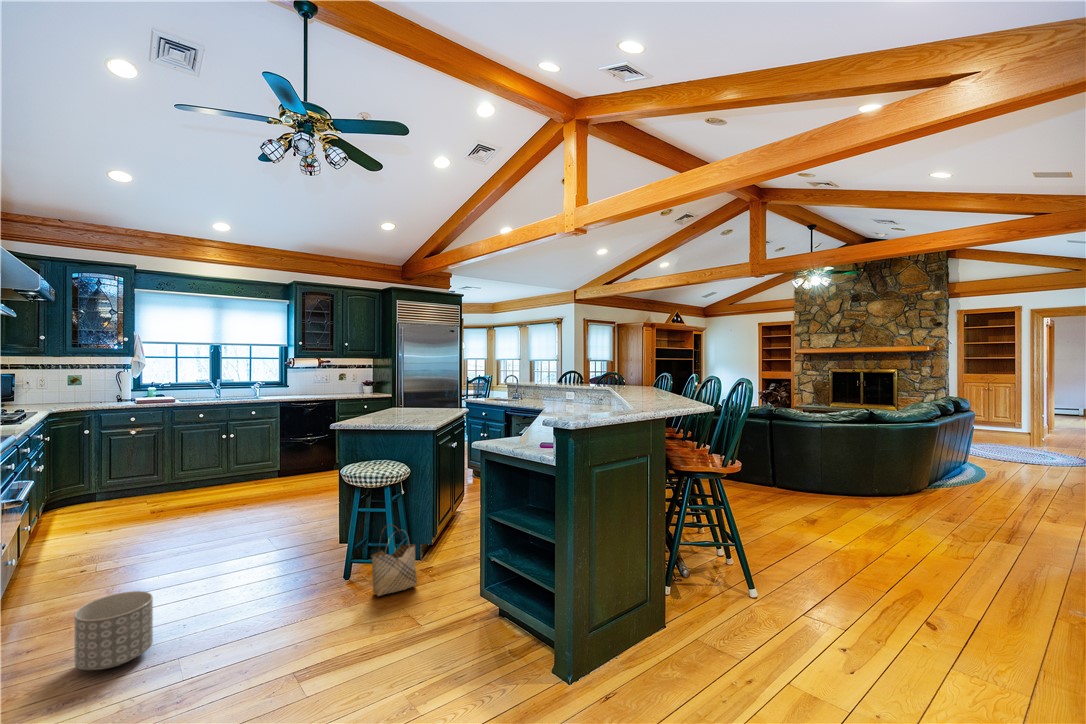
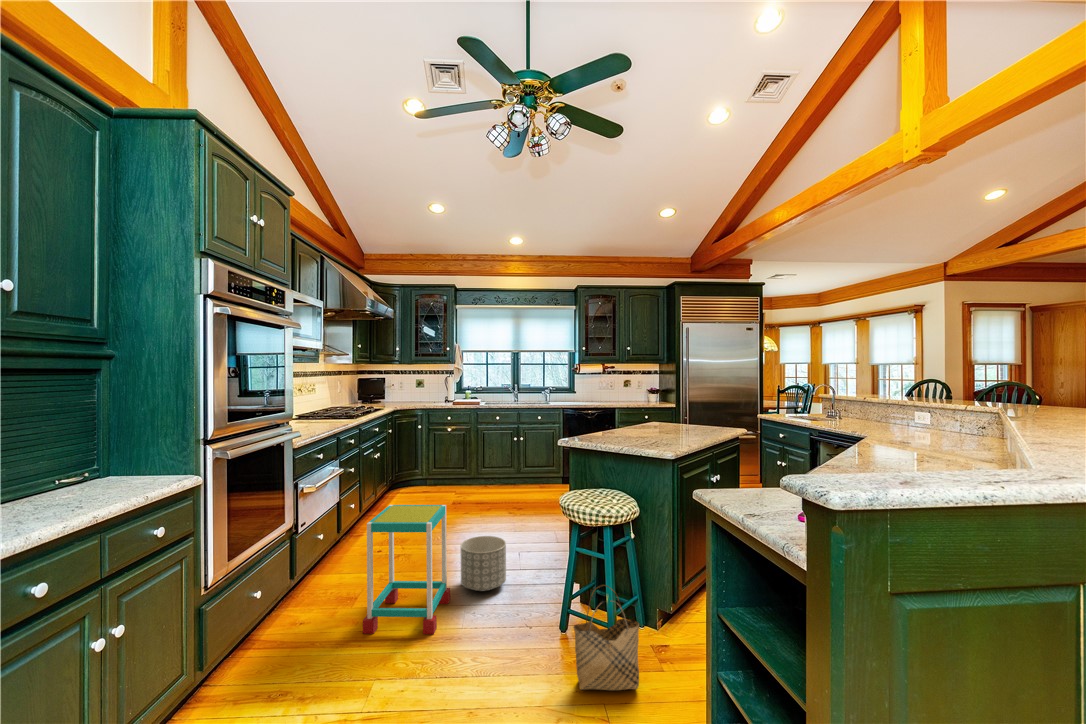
side table: none [148,495,228,623] -> present [363,505,450,634]
planter: present [74,591,153,670] -> present [461,536,506,591]

